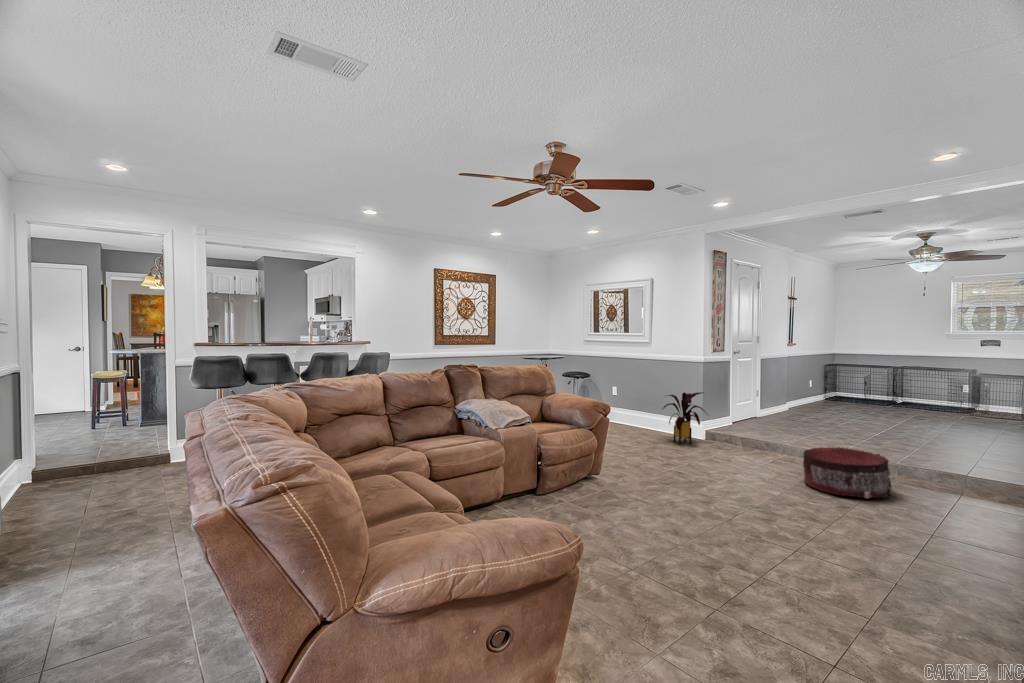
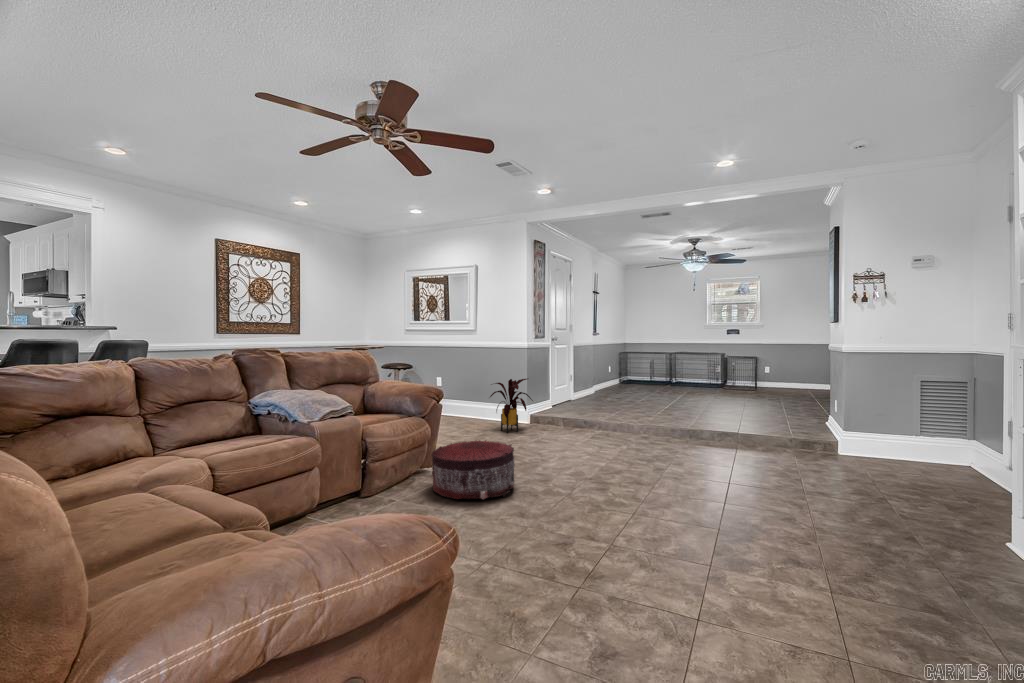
pouf: present [803,447,892,498] -> present [432,440,515,499]

